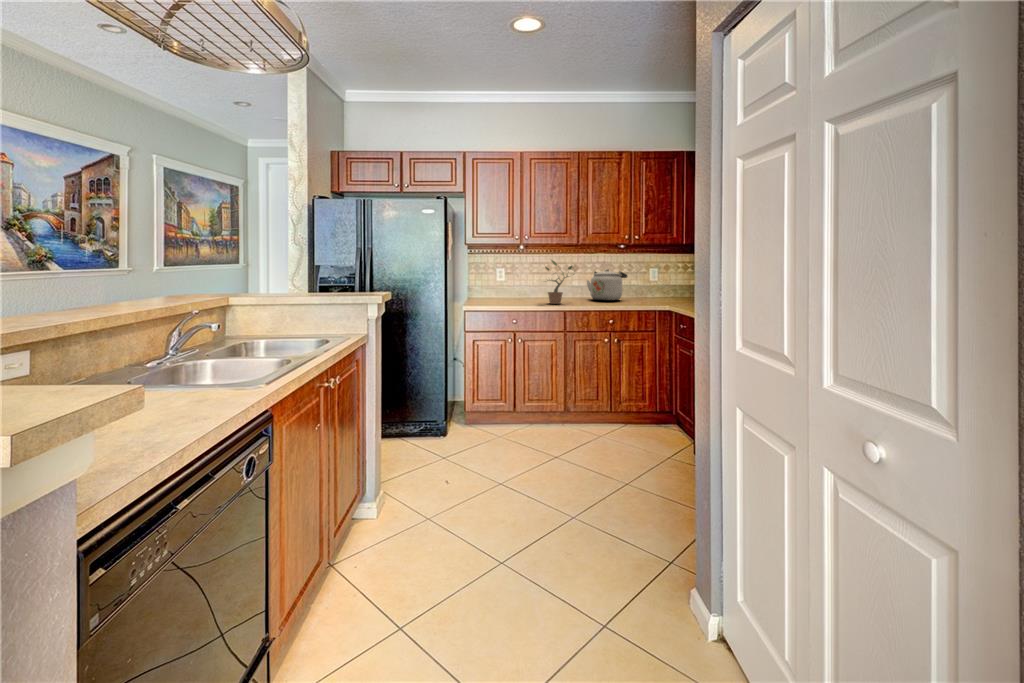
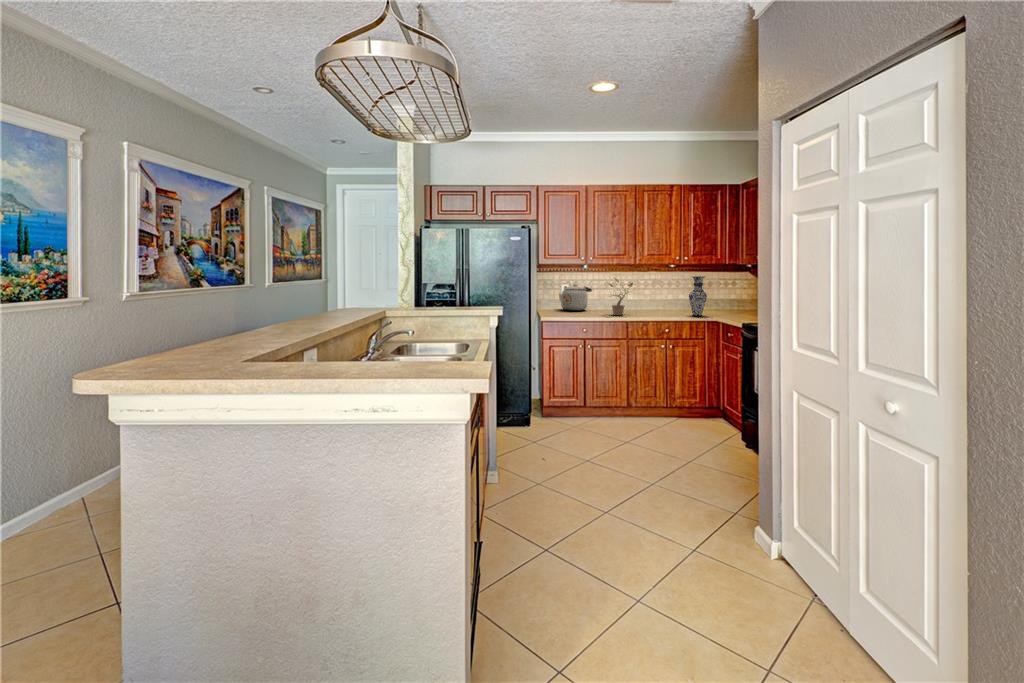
vase: none [638,258,659,305] -> present [689,276,707,316]
kettle: present [587,269,628,300] -> present [559,285,592,310]

